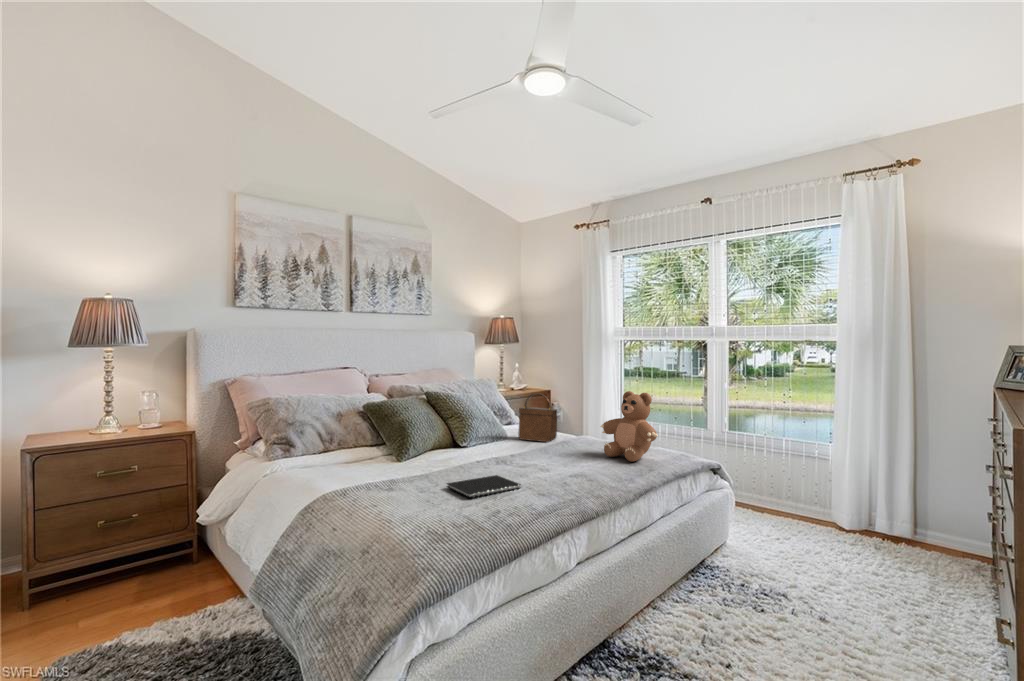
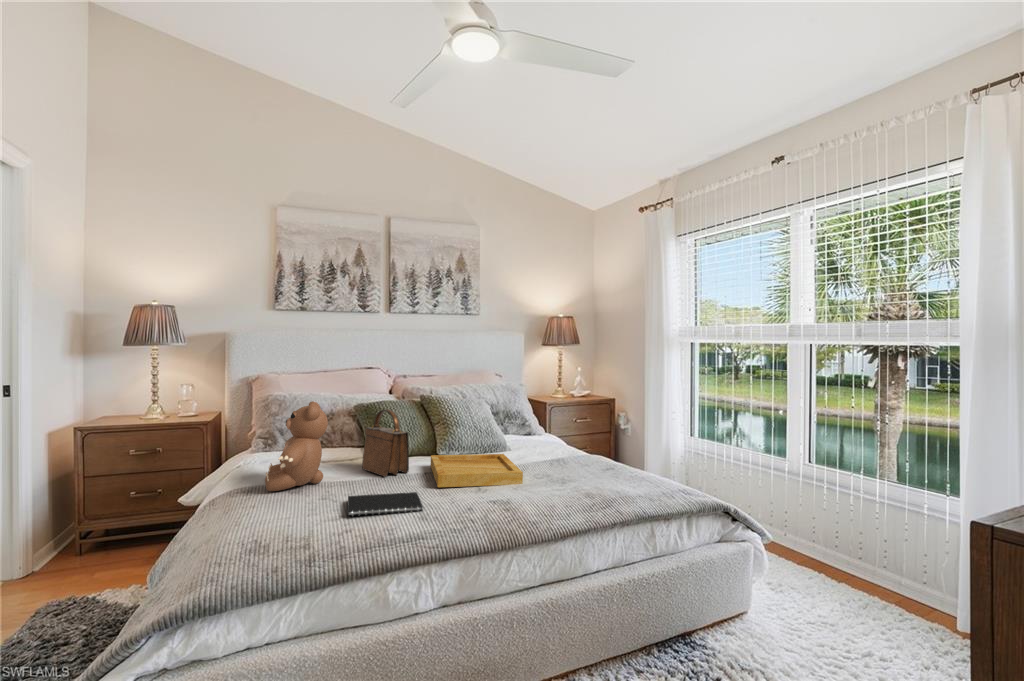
teddy bear: present [600,391,658,462] -> present [265,401,328,491]
handbag: present [518,393,557,442] -> present [362,409,409,477]
tray: none [468,440,565,471] -> present [430,454,523,487]

